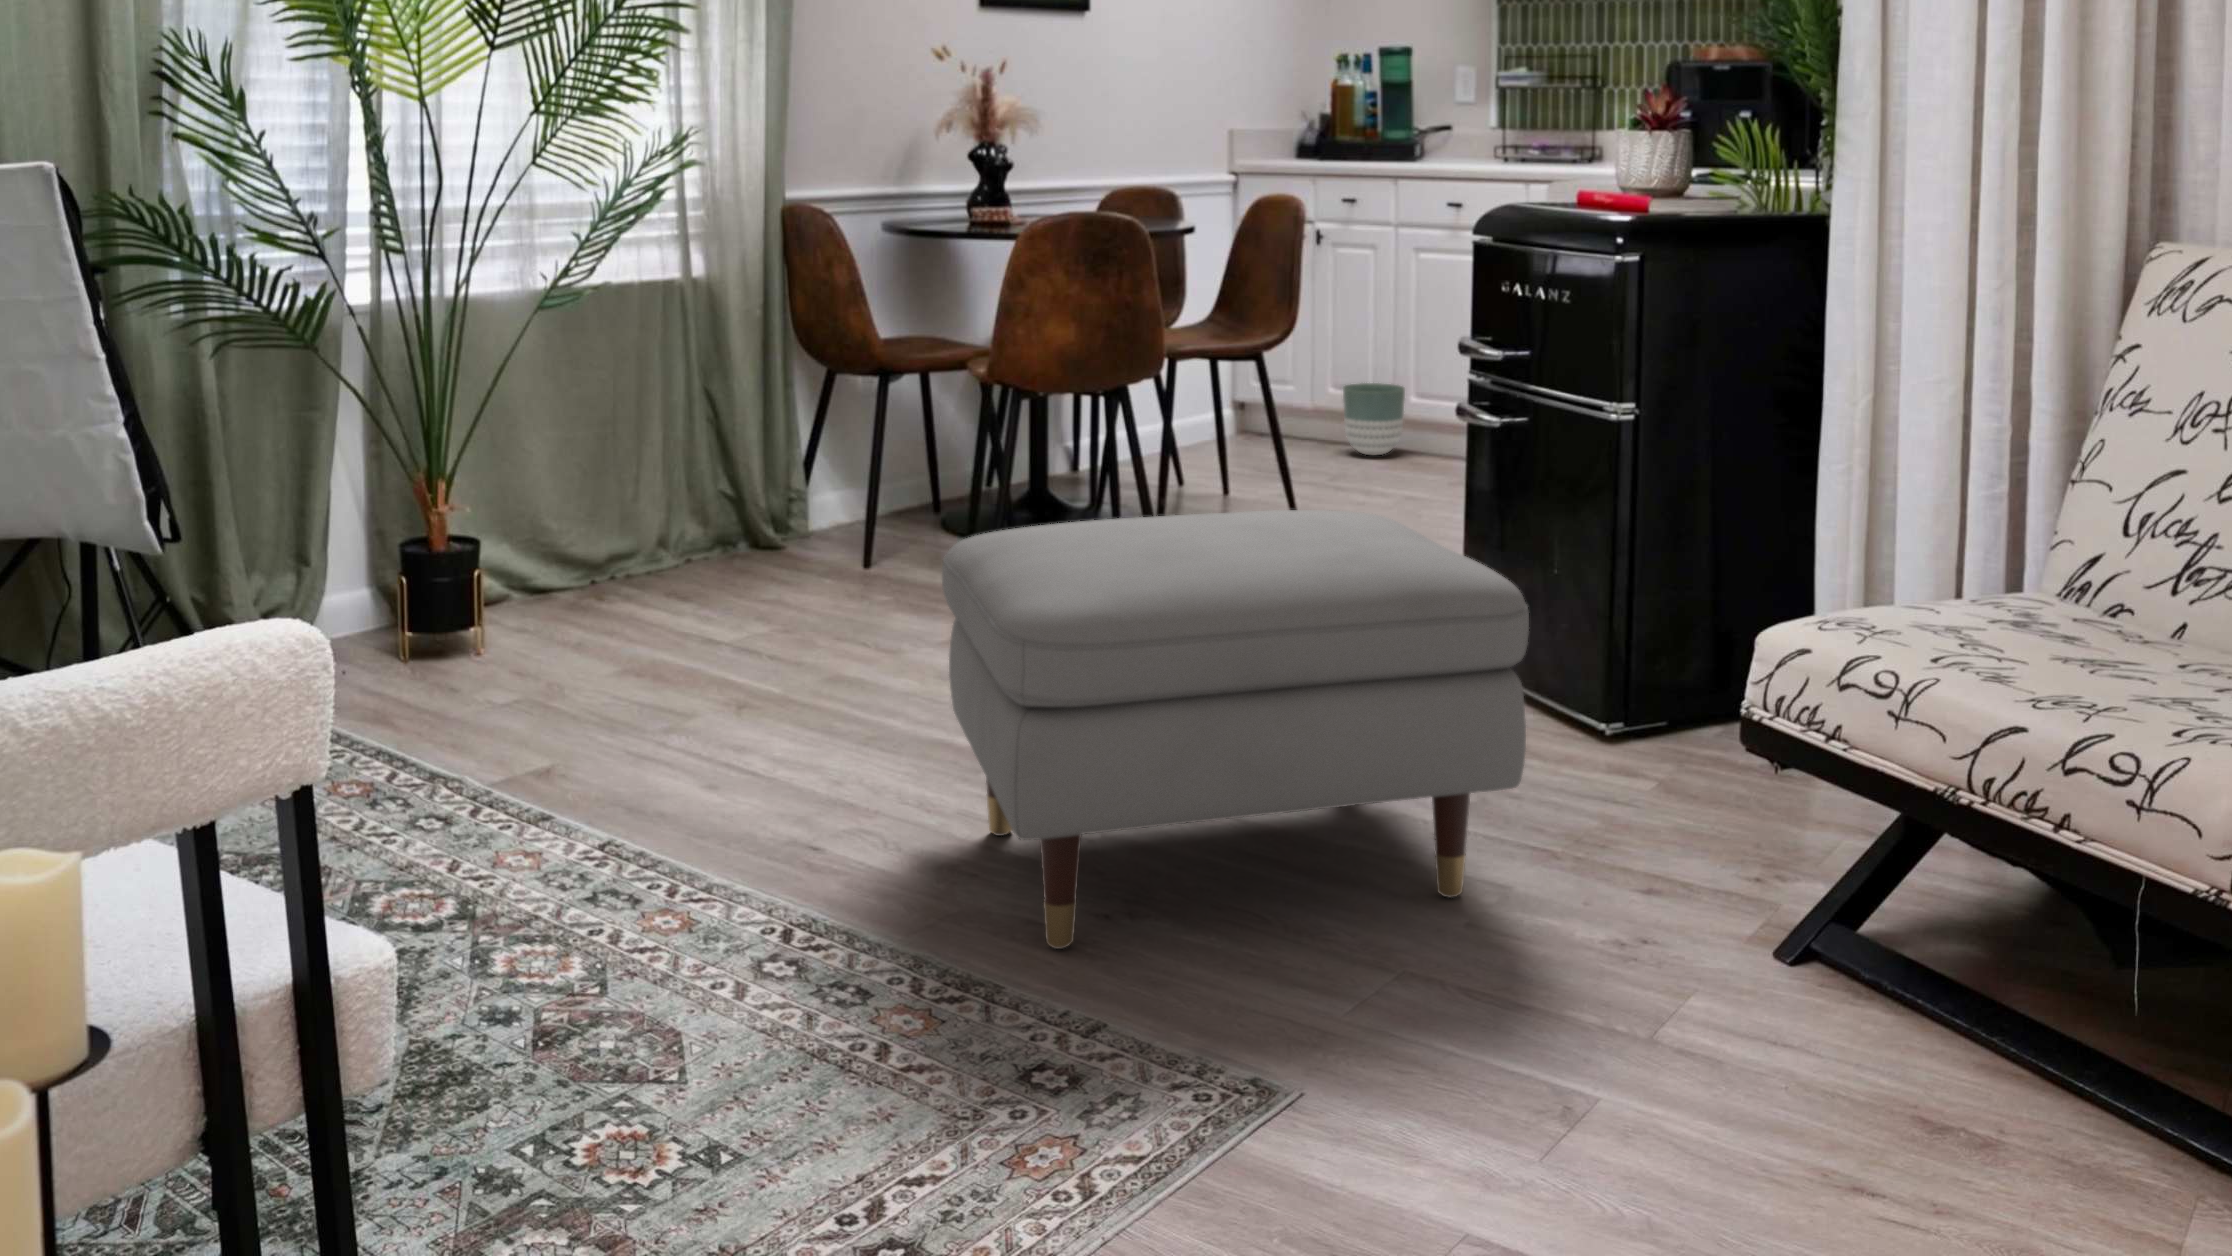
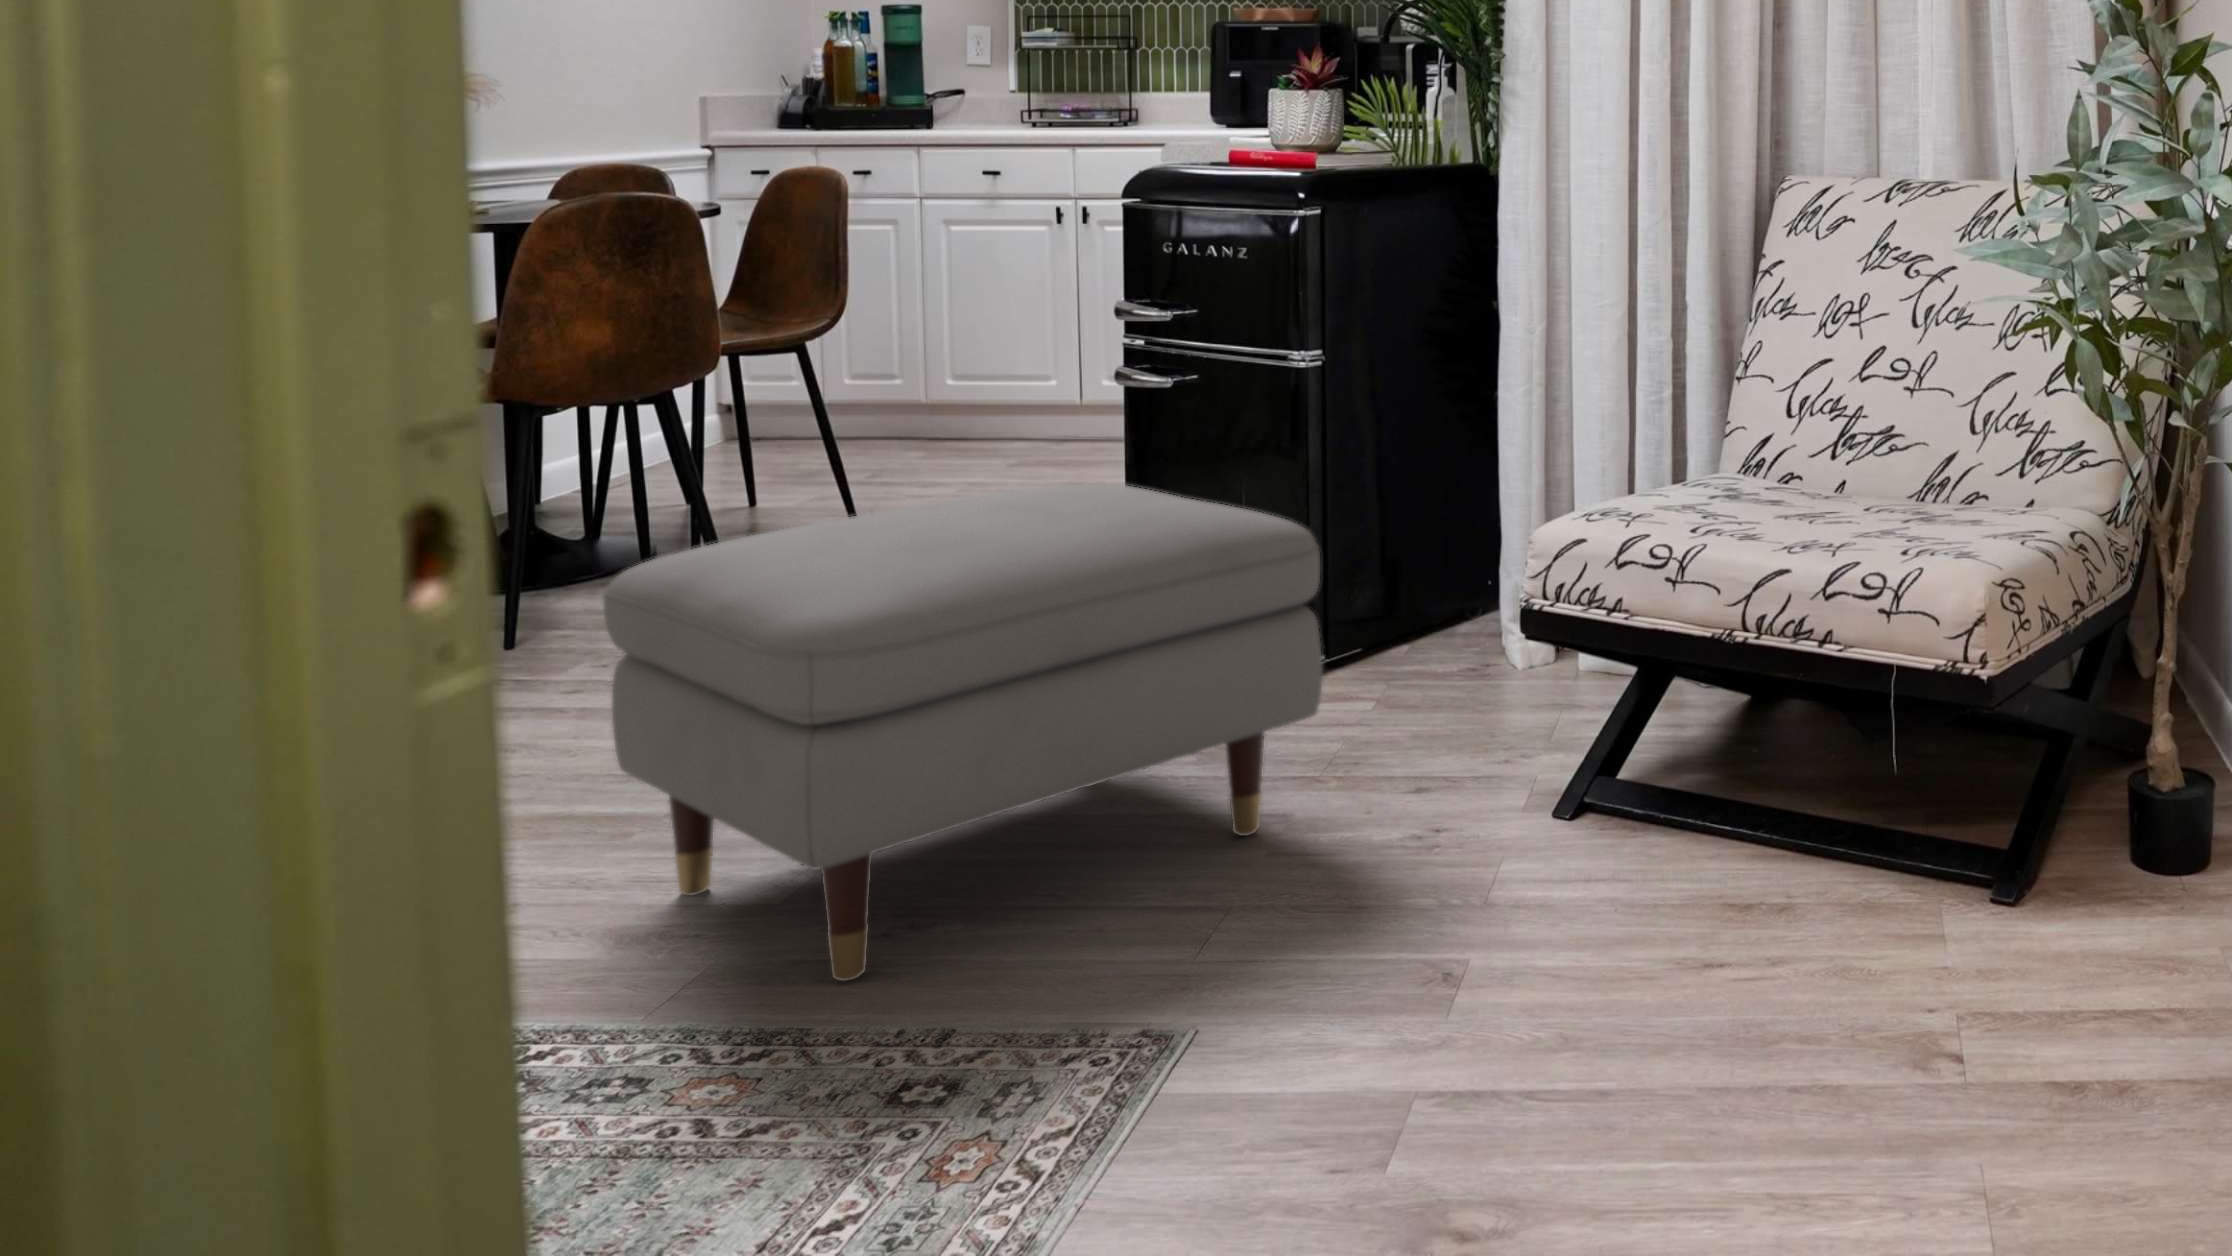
planter: present [1343,383,1405,455] -> none [865,370,942,449]

